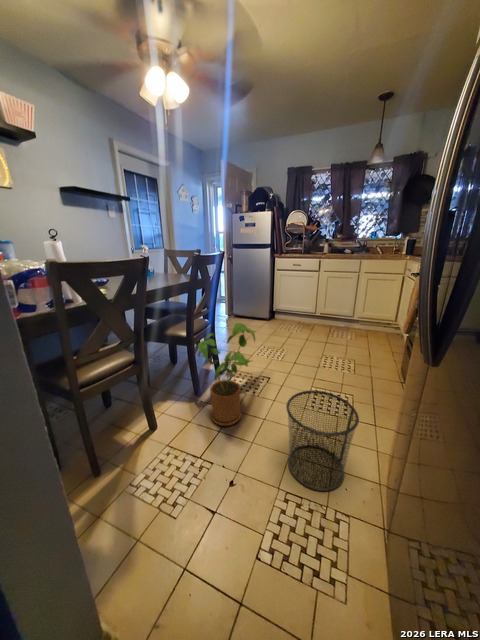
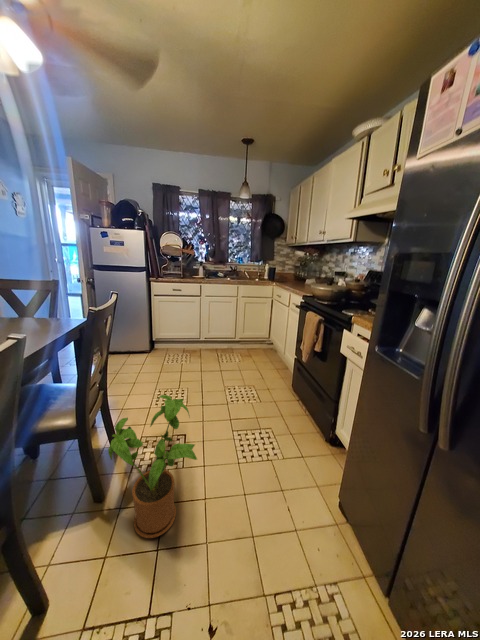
waste bin: present [286,390,359,491] -> none [249,453,323,571]

